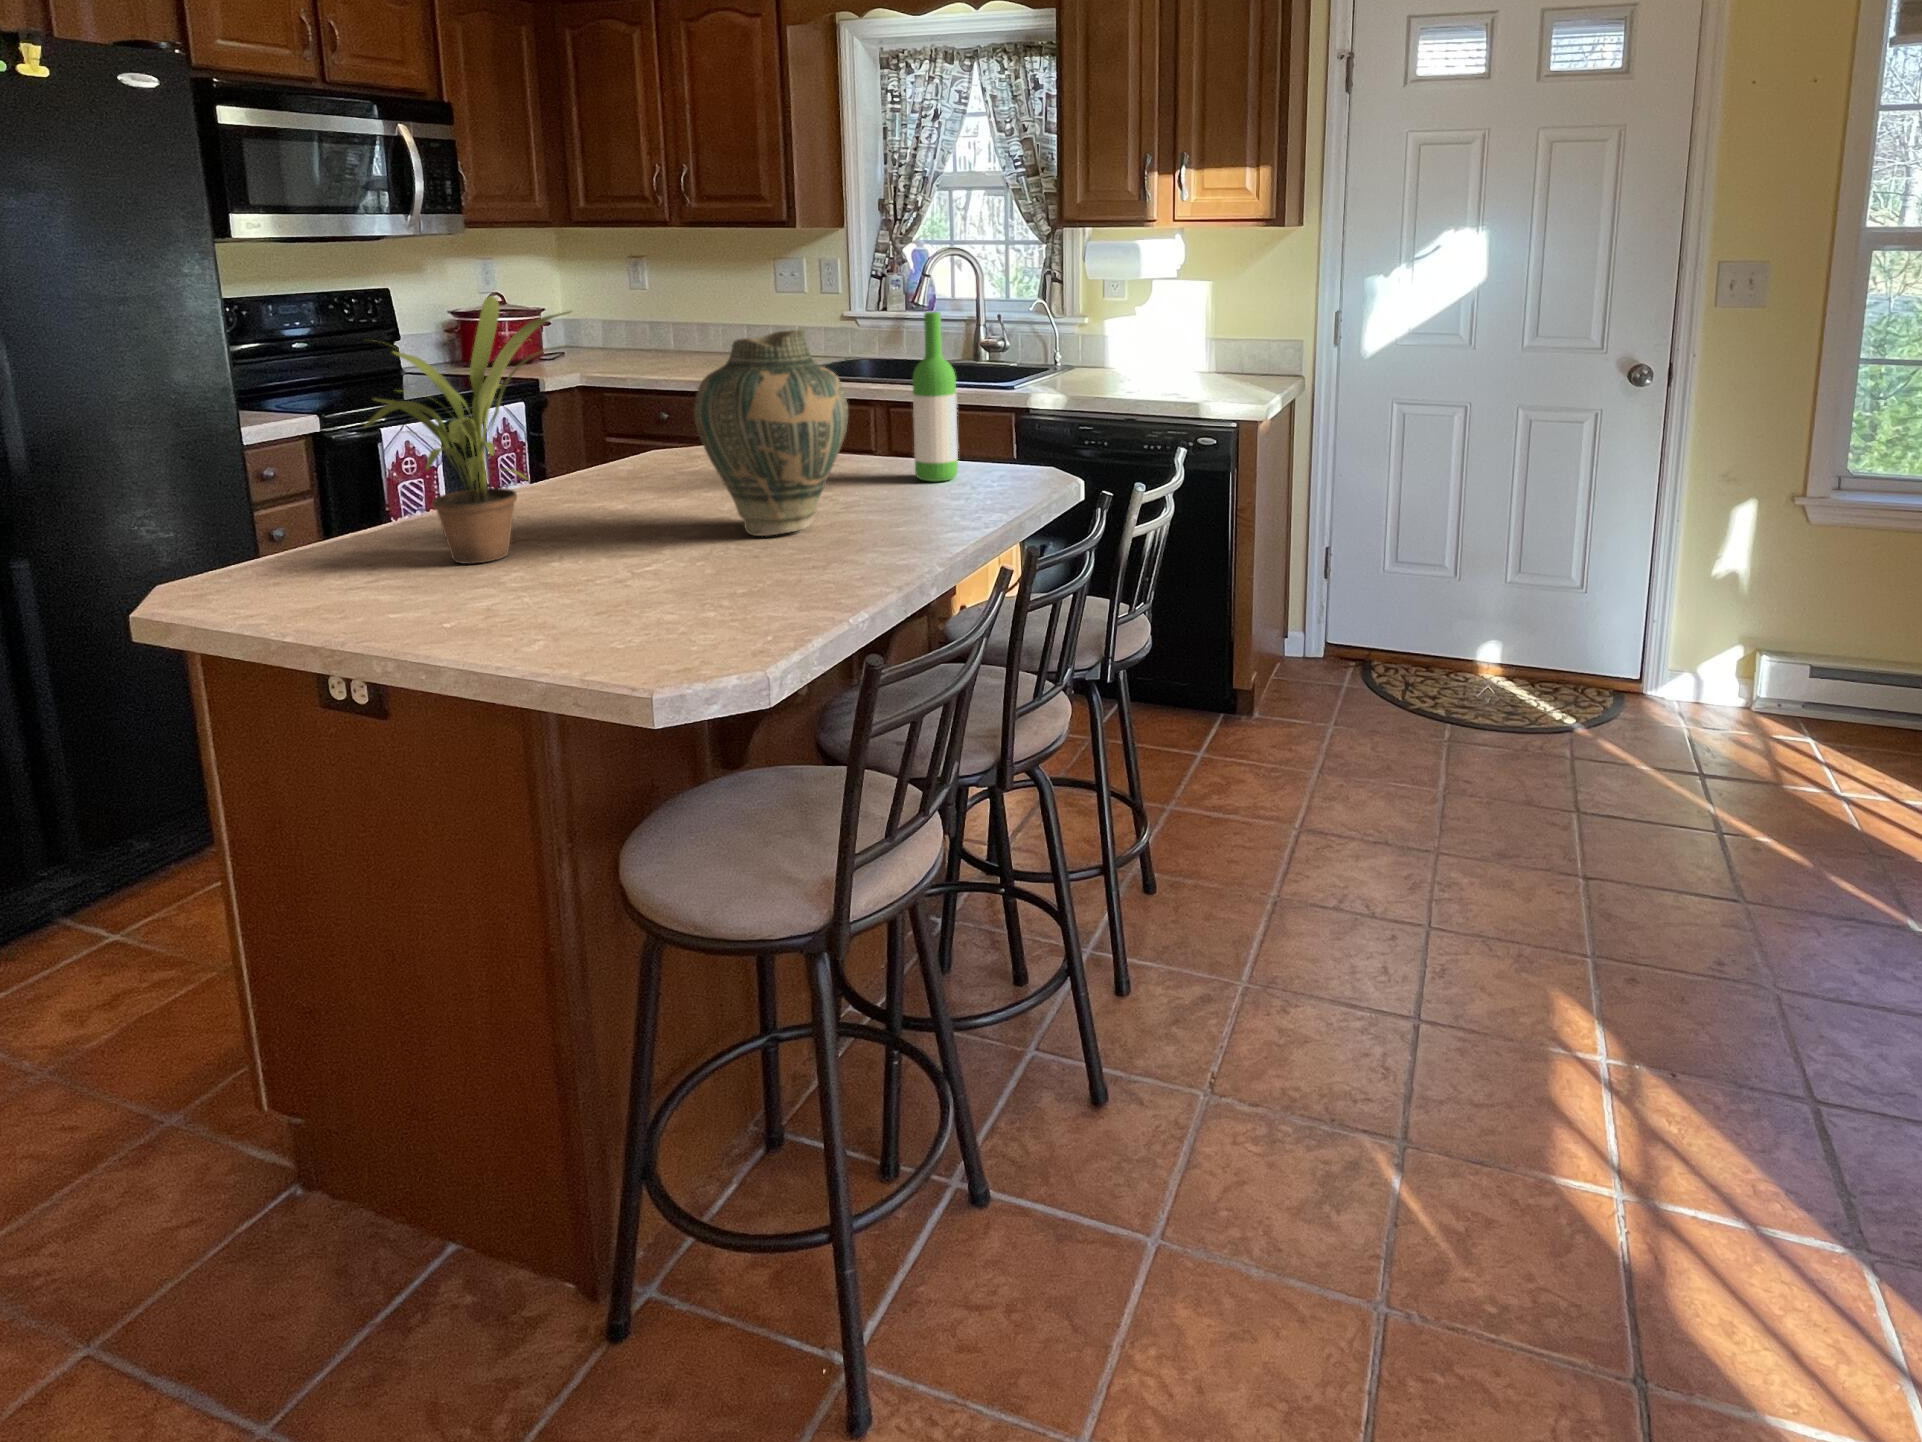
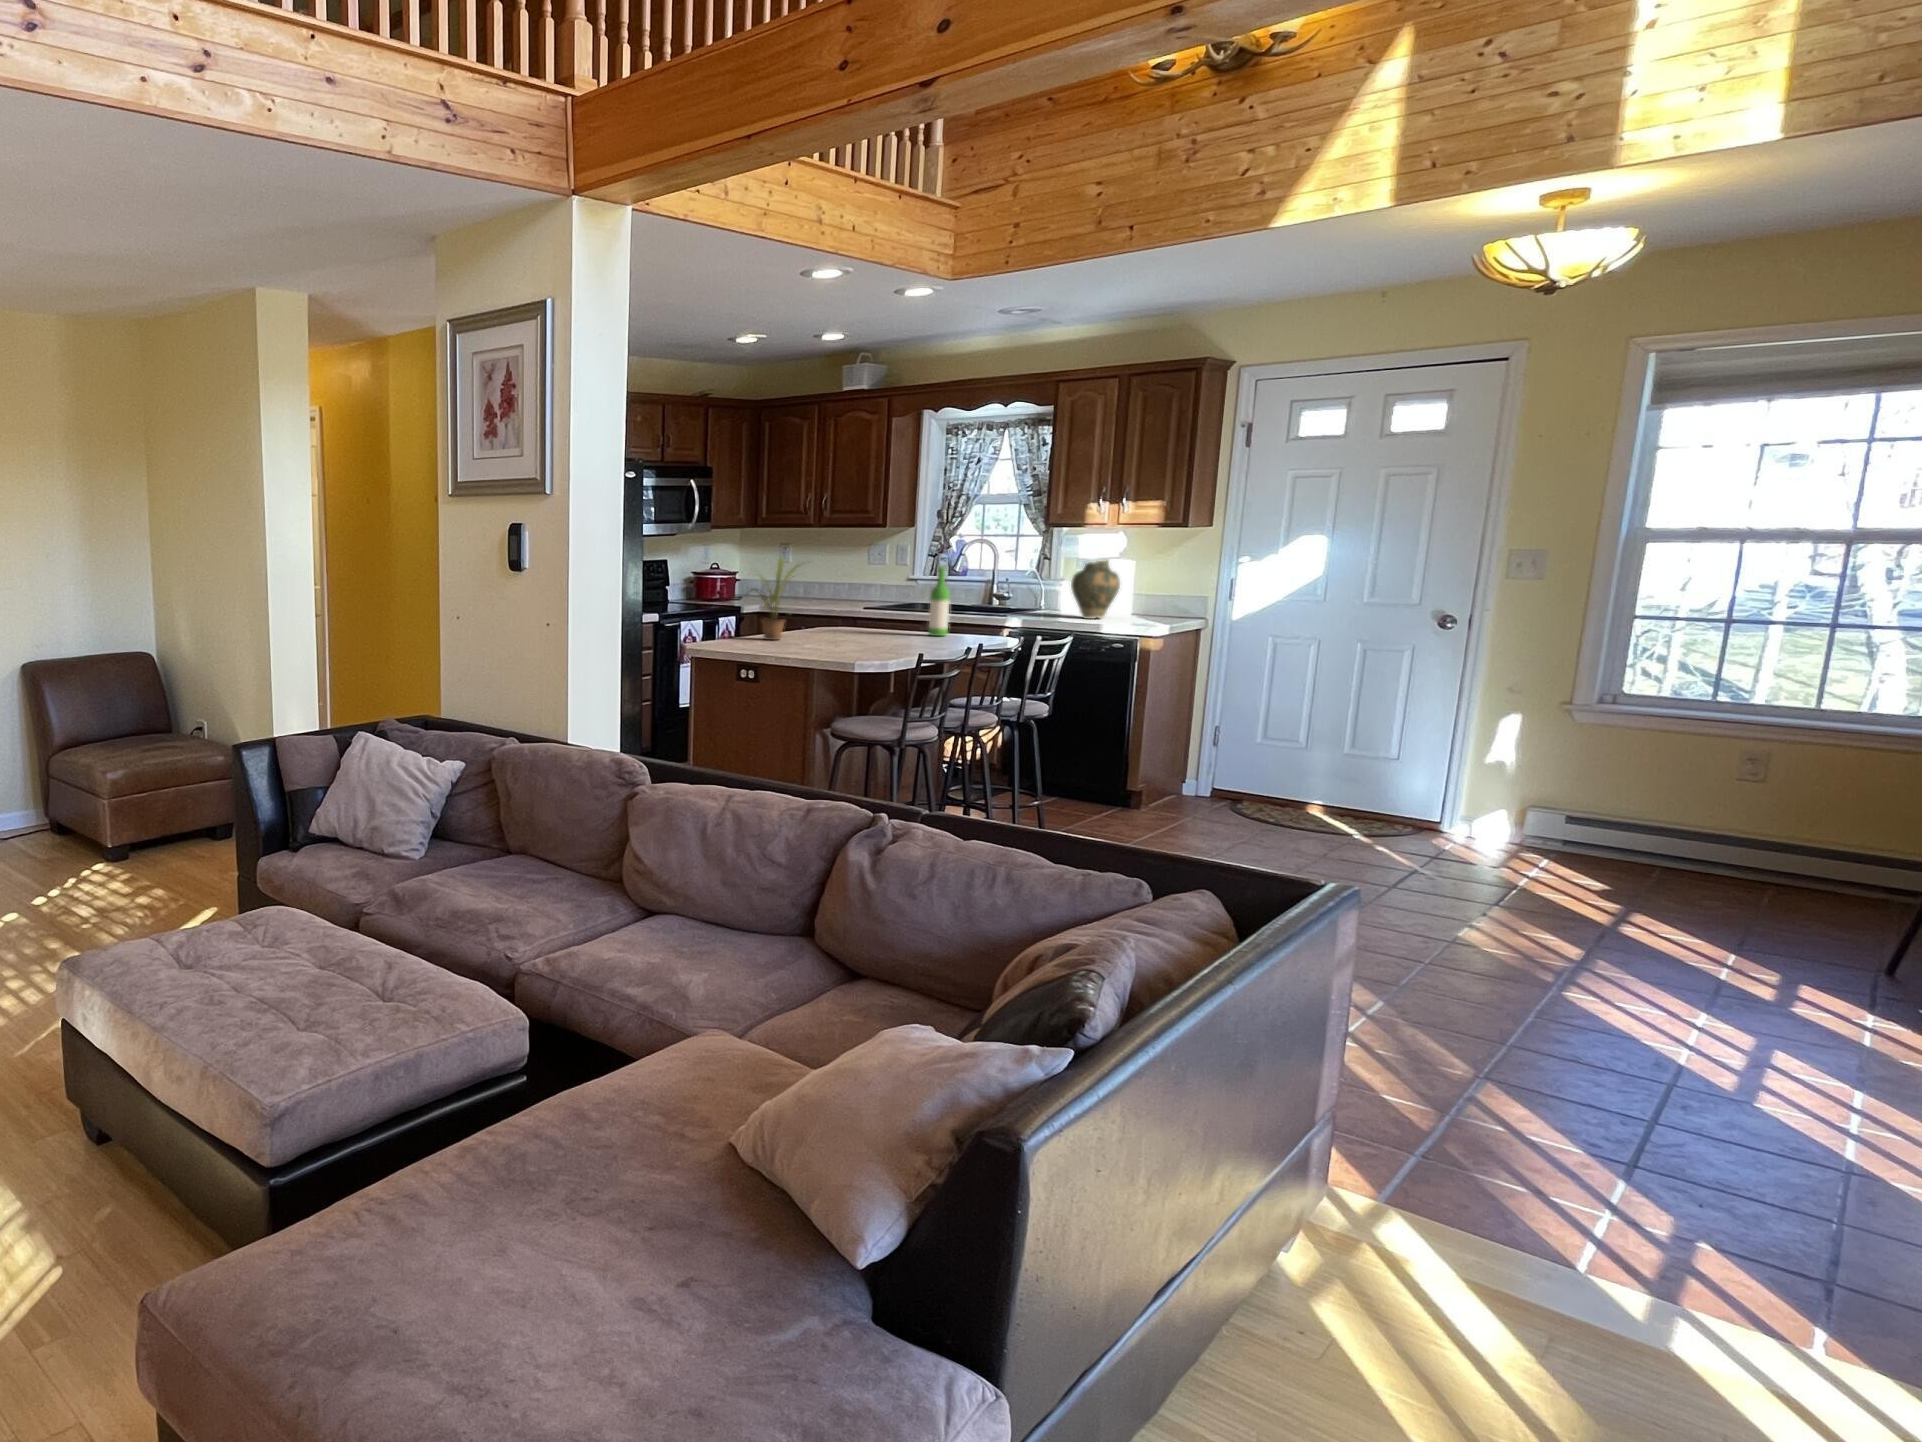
vase: present [694,329,848,536] -> present [1071,561,1120,619]

